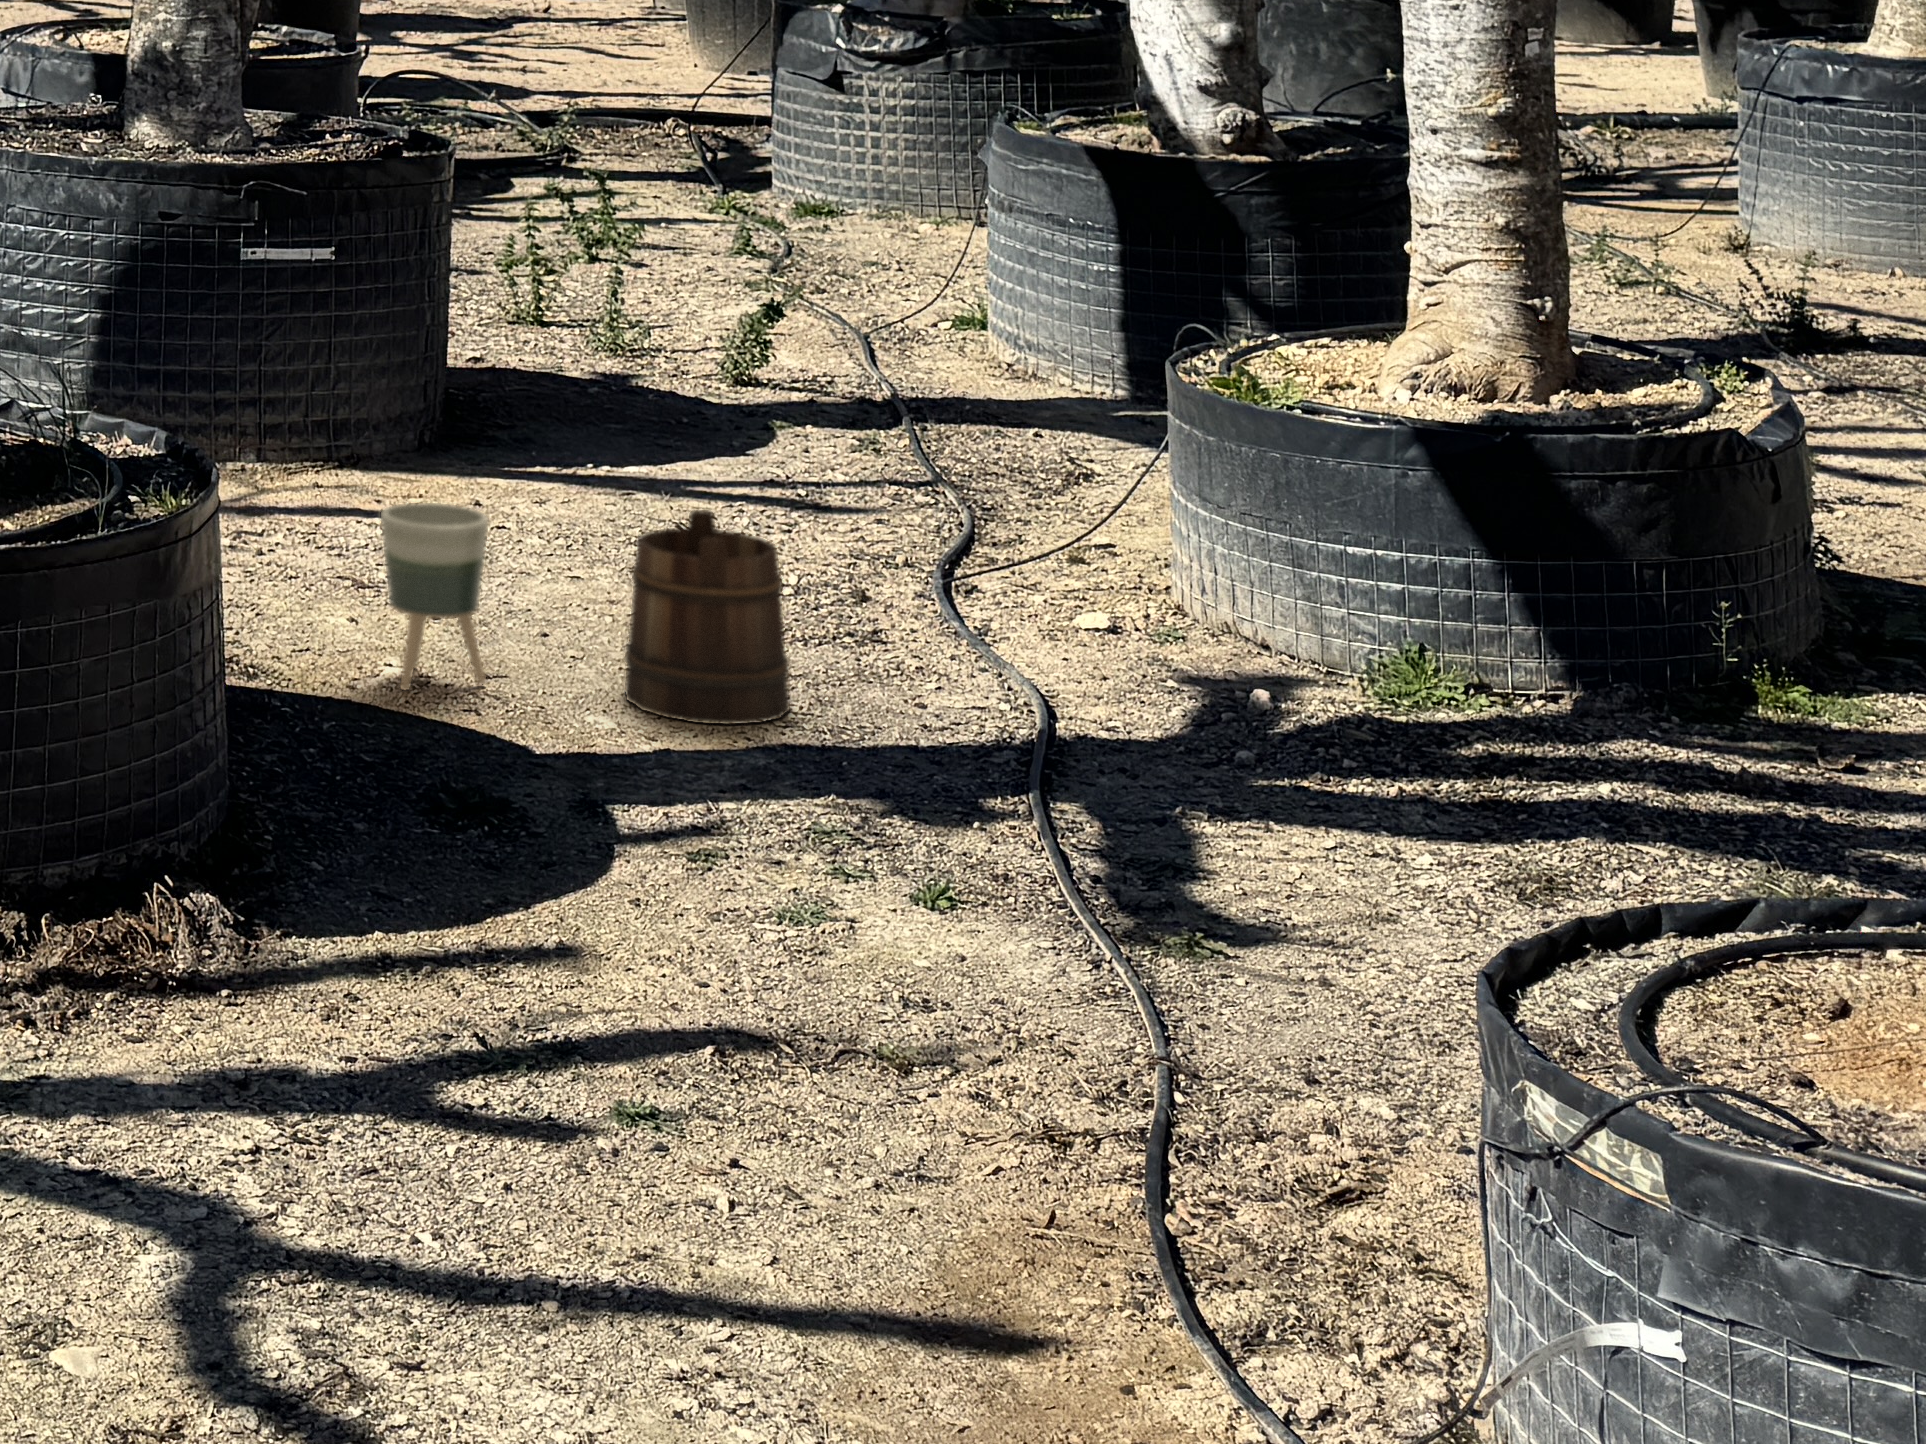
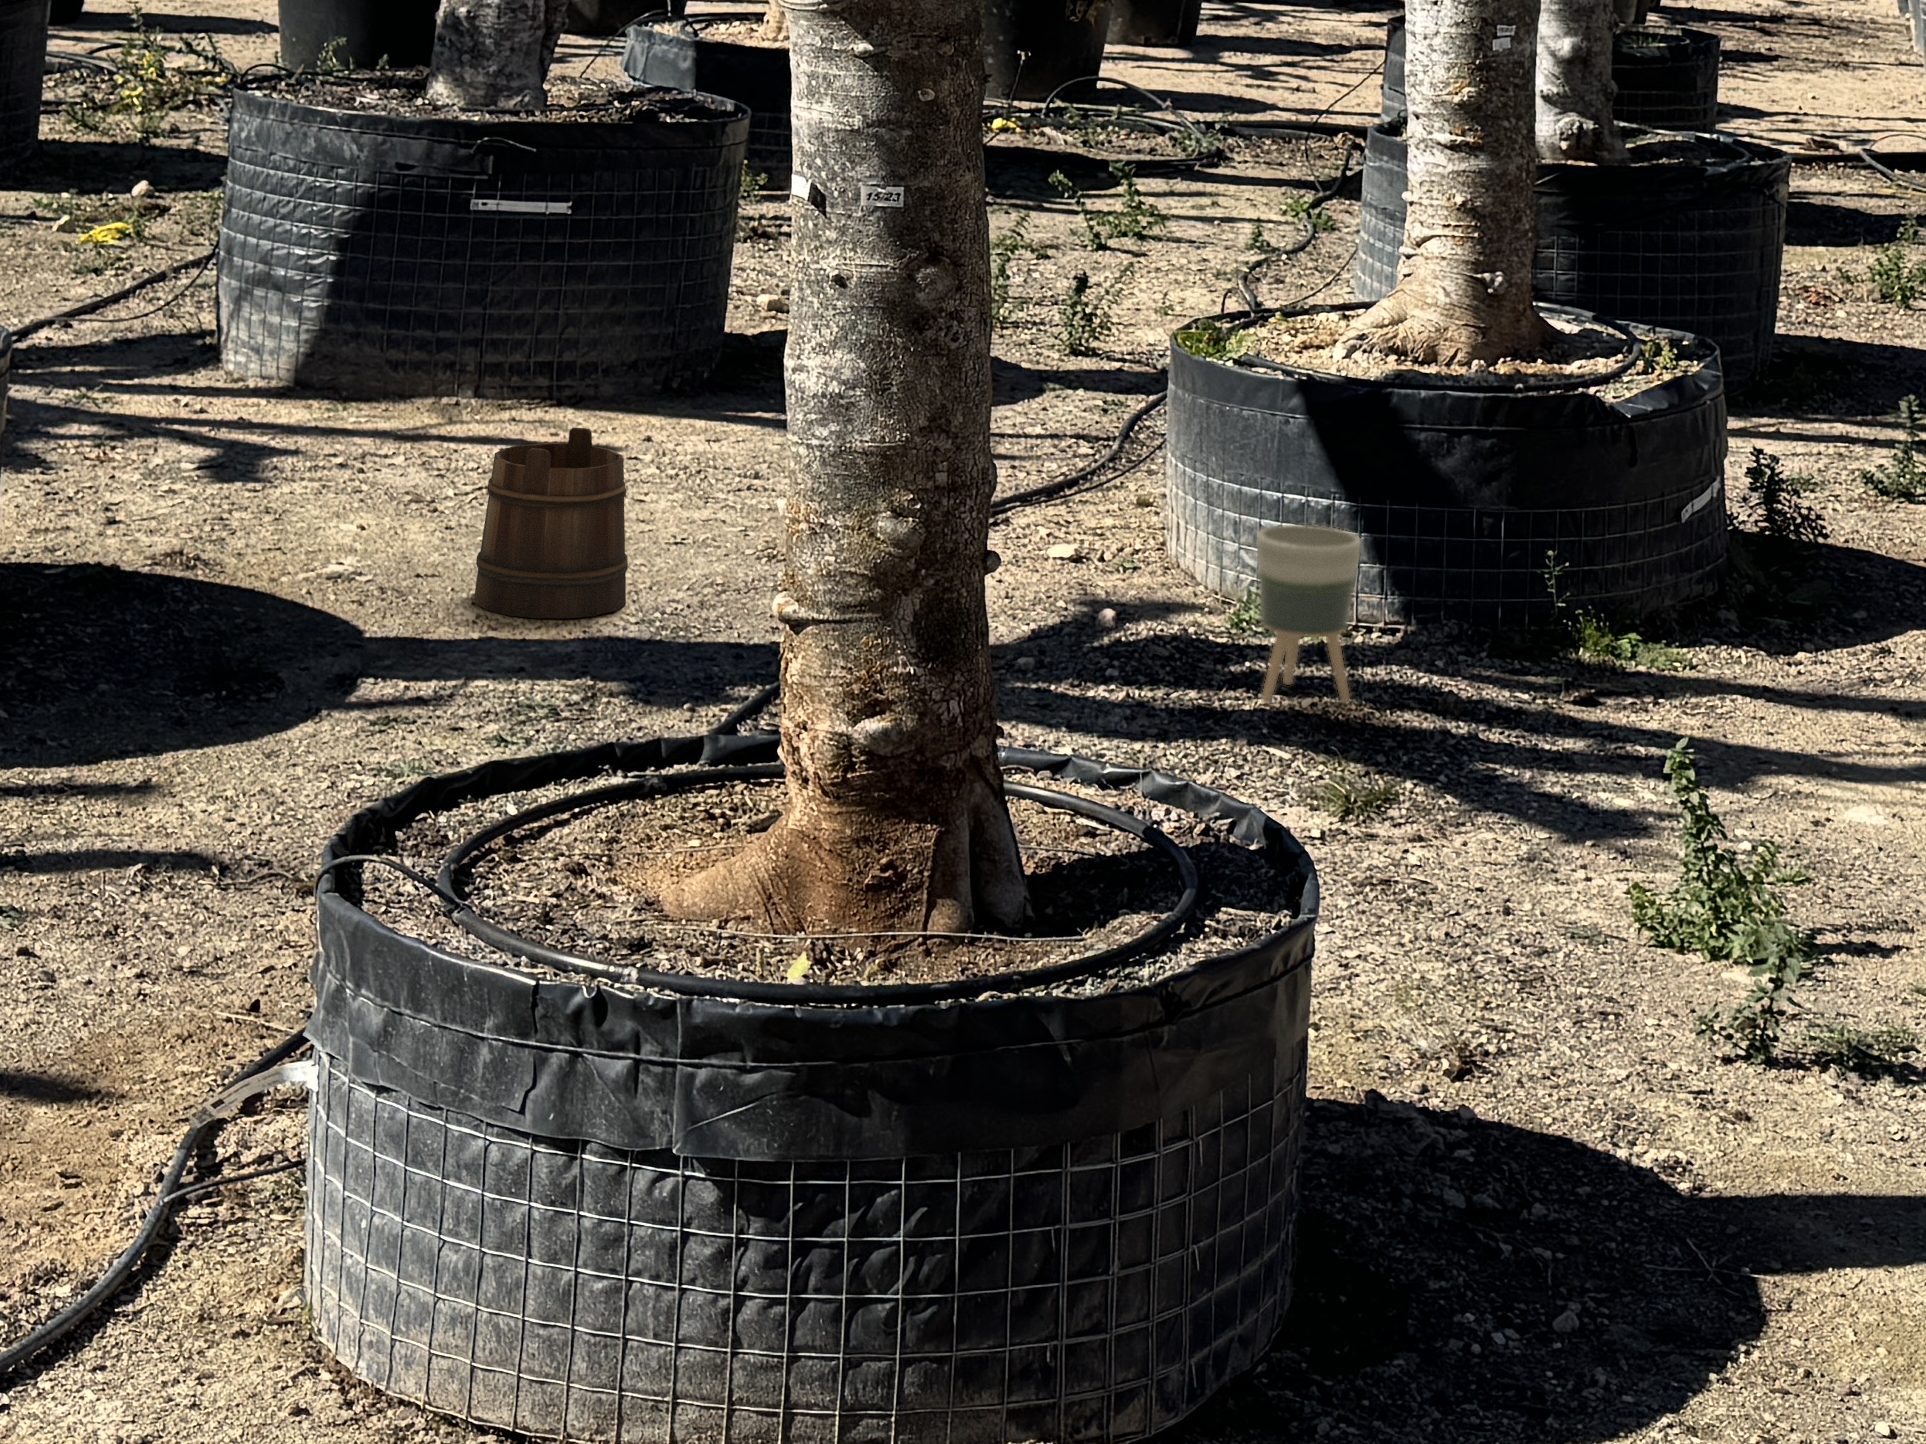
planter: present [381,503,489,690] -> present [1257,525,1361,704]

